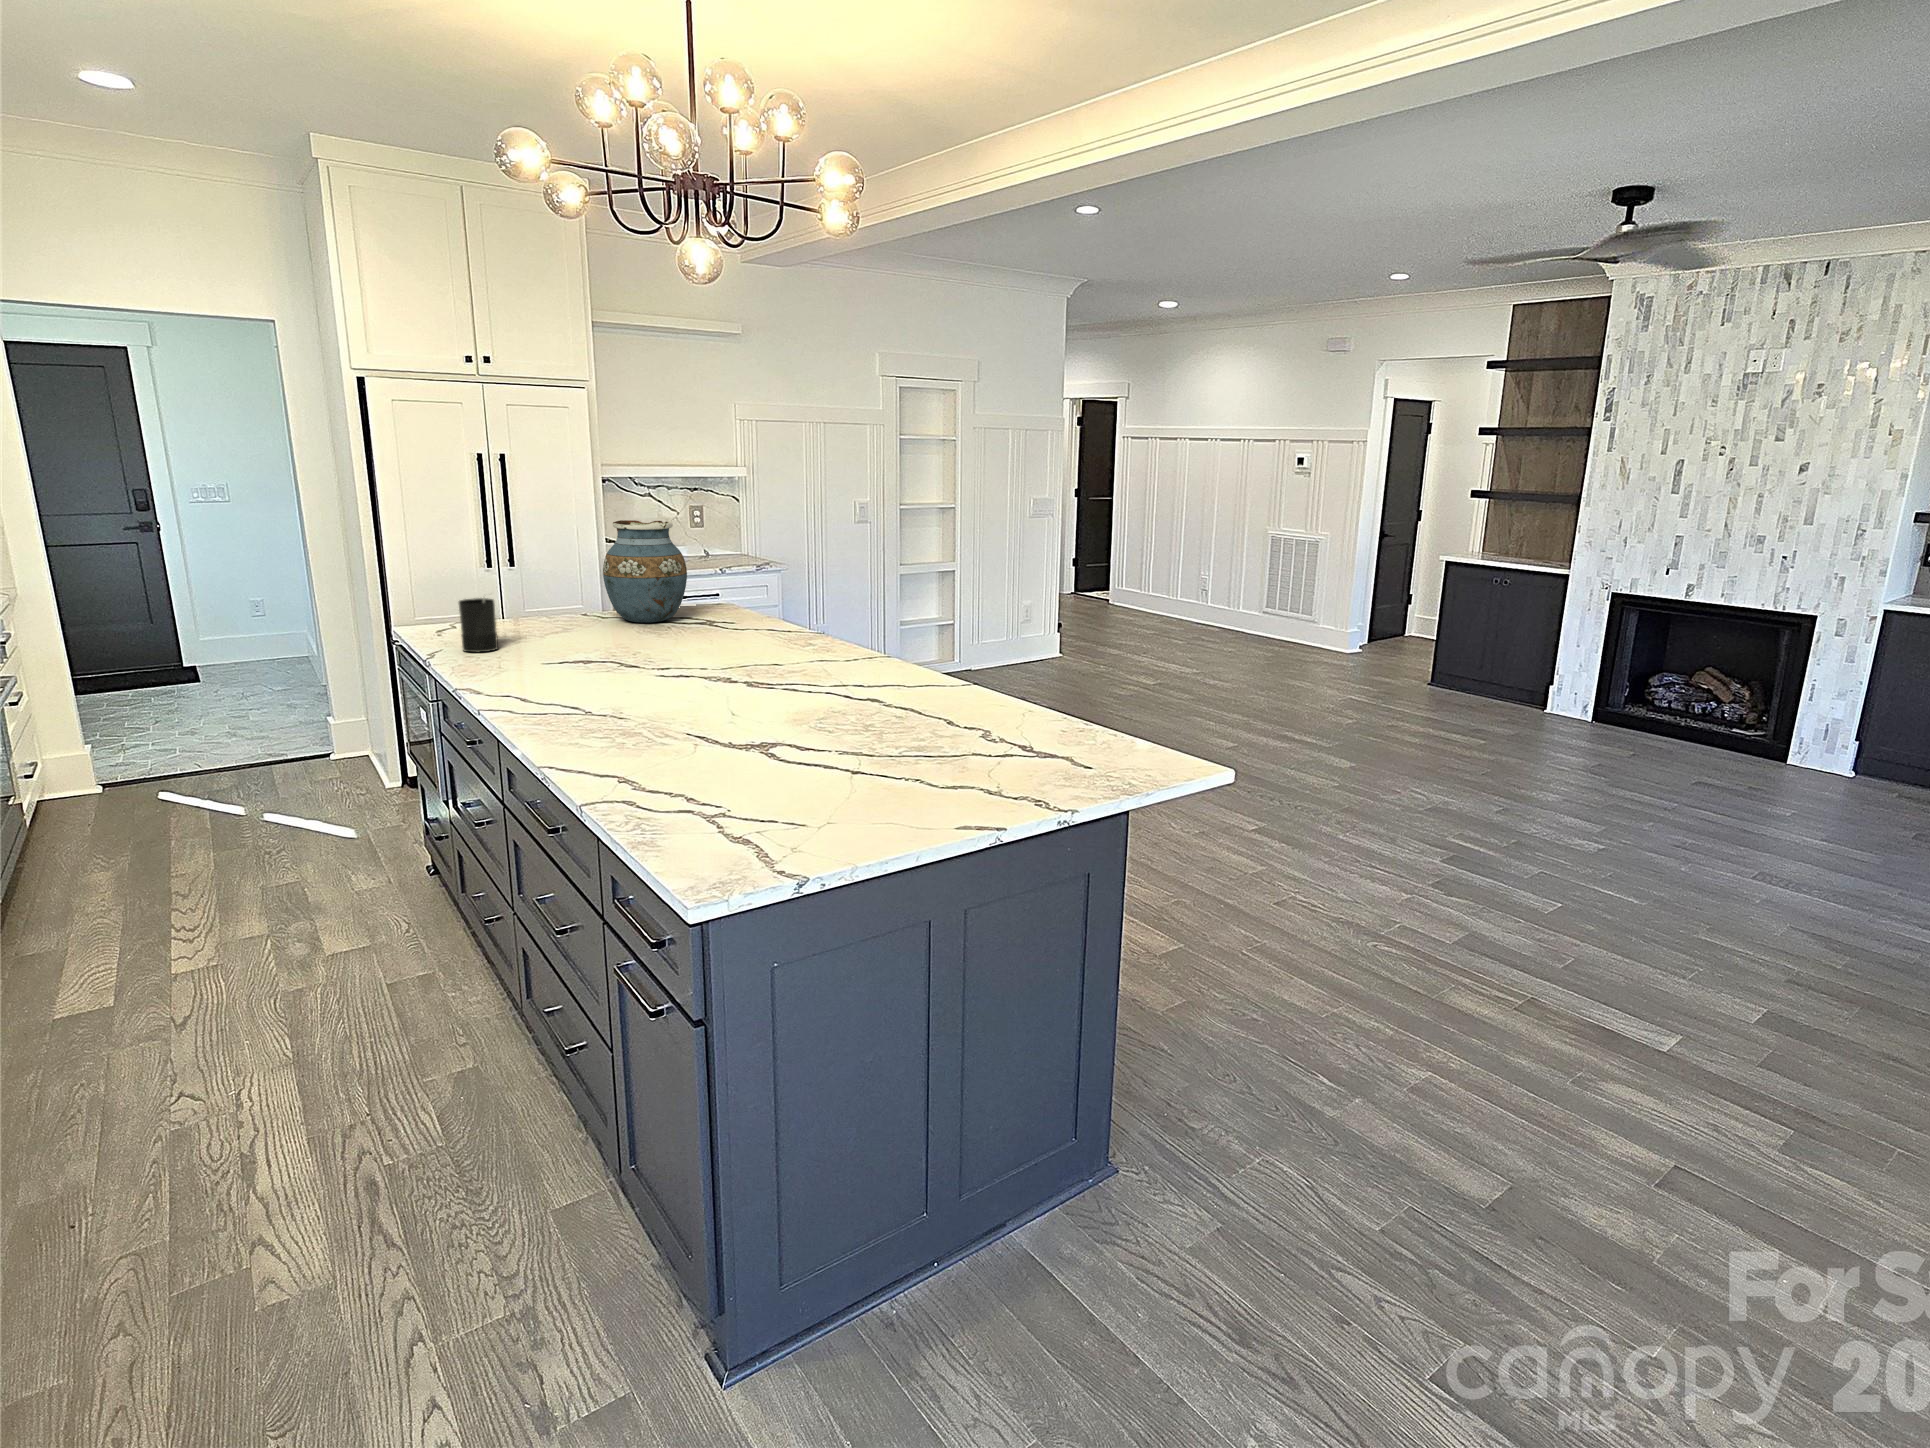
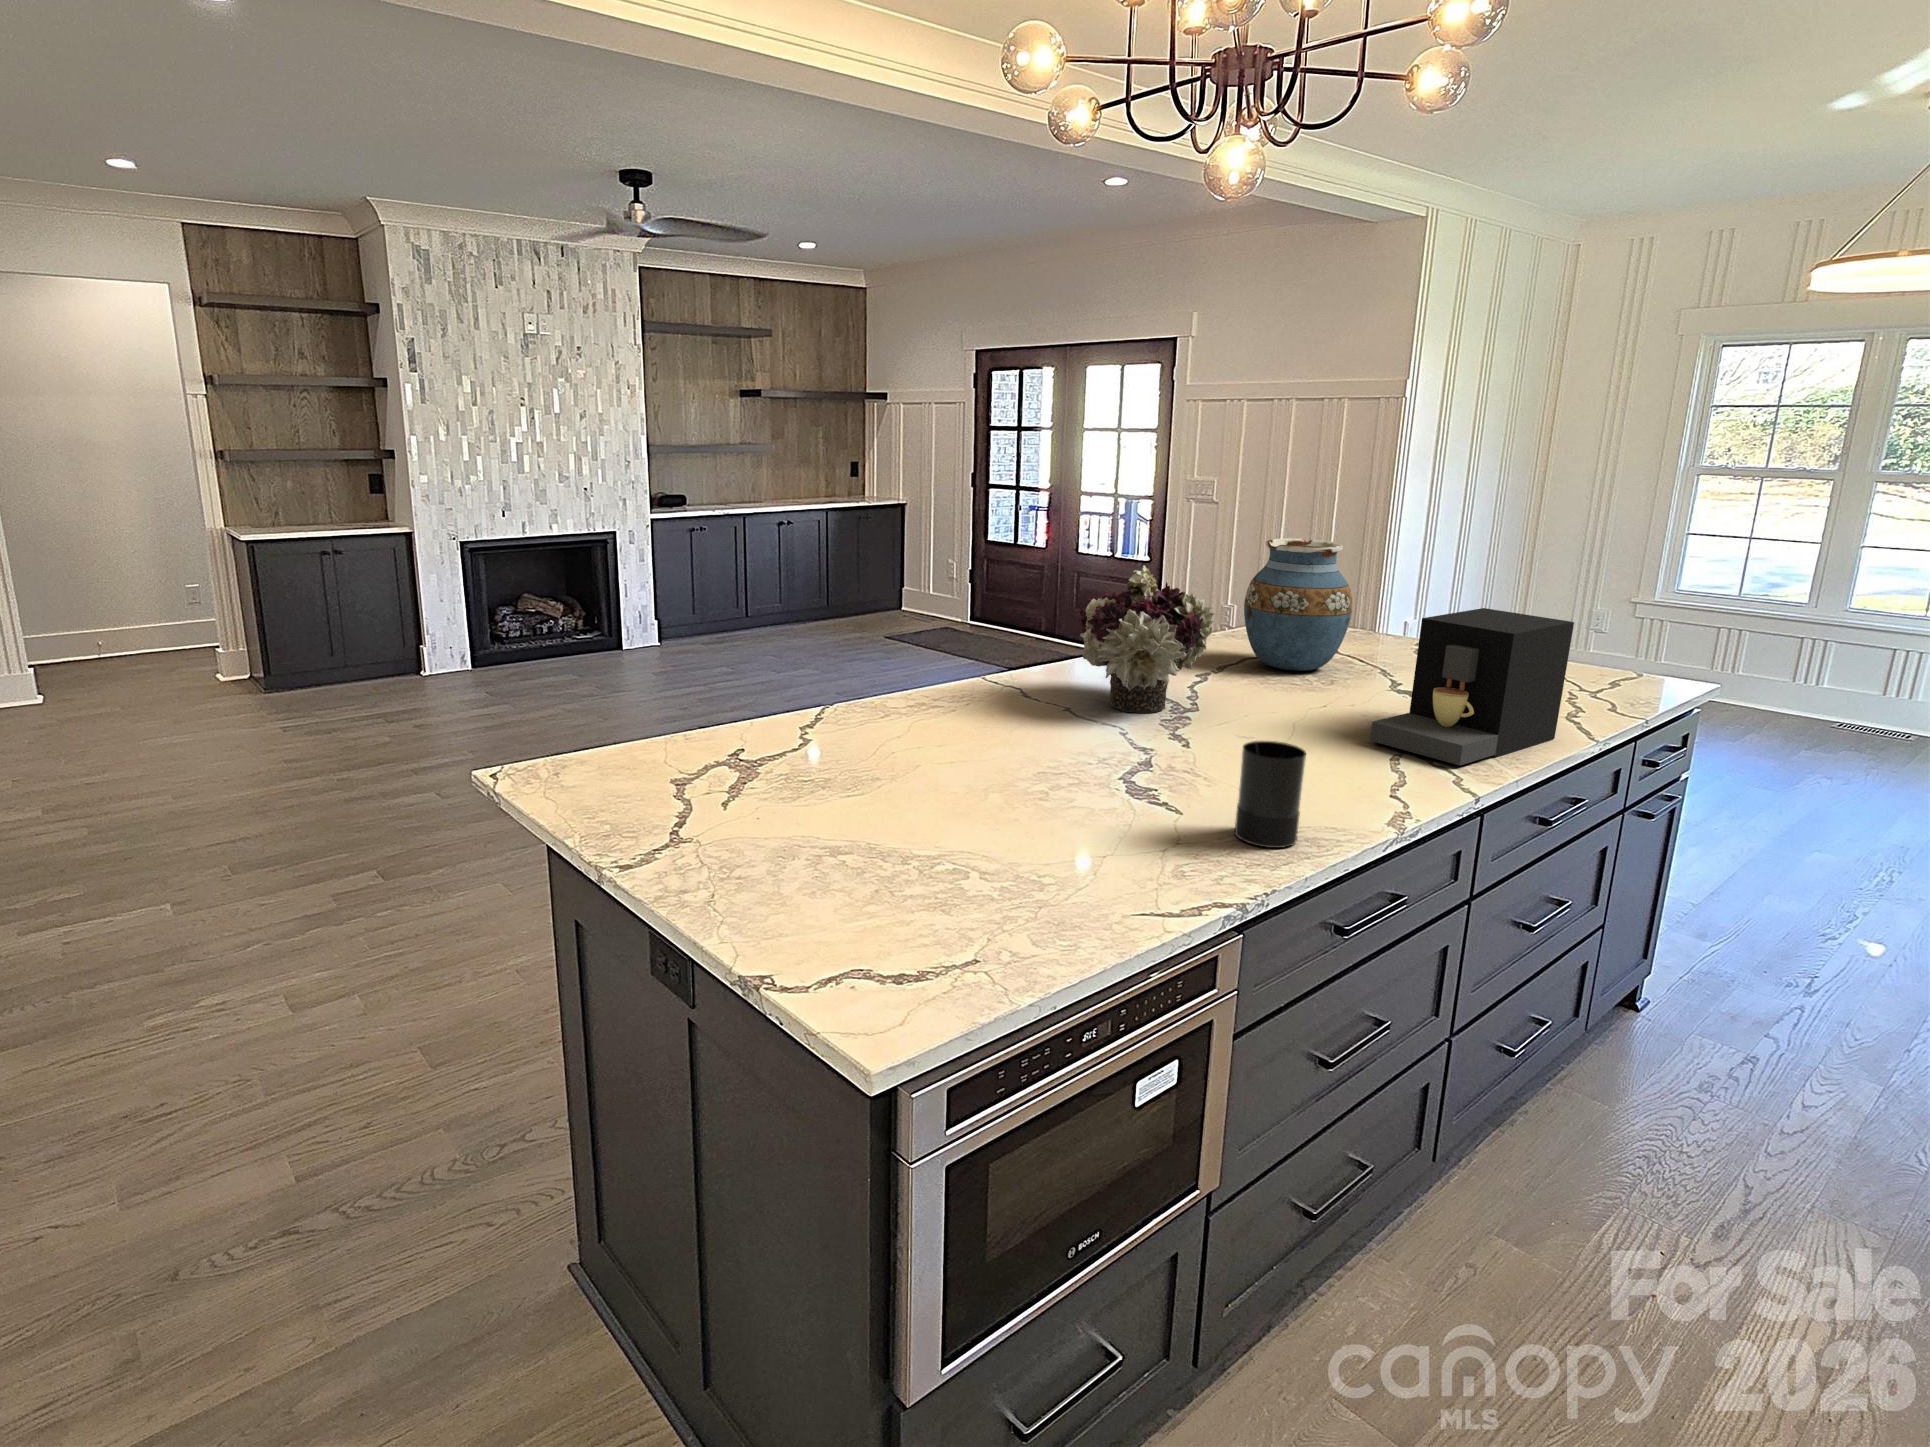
vase: present [603,520,687,622] -> present [1244,539,1352,671]
flower arrangement: none [693,548,818,663] -> present [1079,565,1215,713]
coffee maker: none [525,597,642,730] -> present [1370,608,1574,765]

